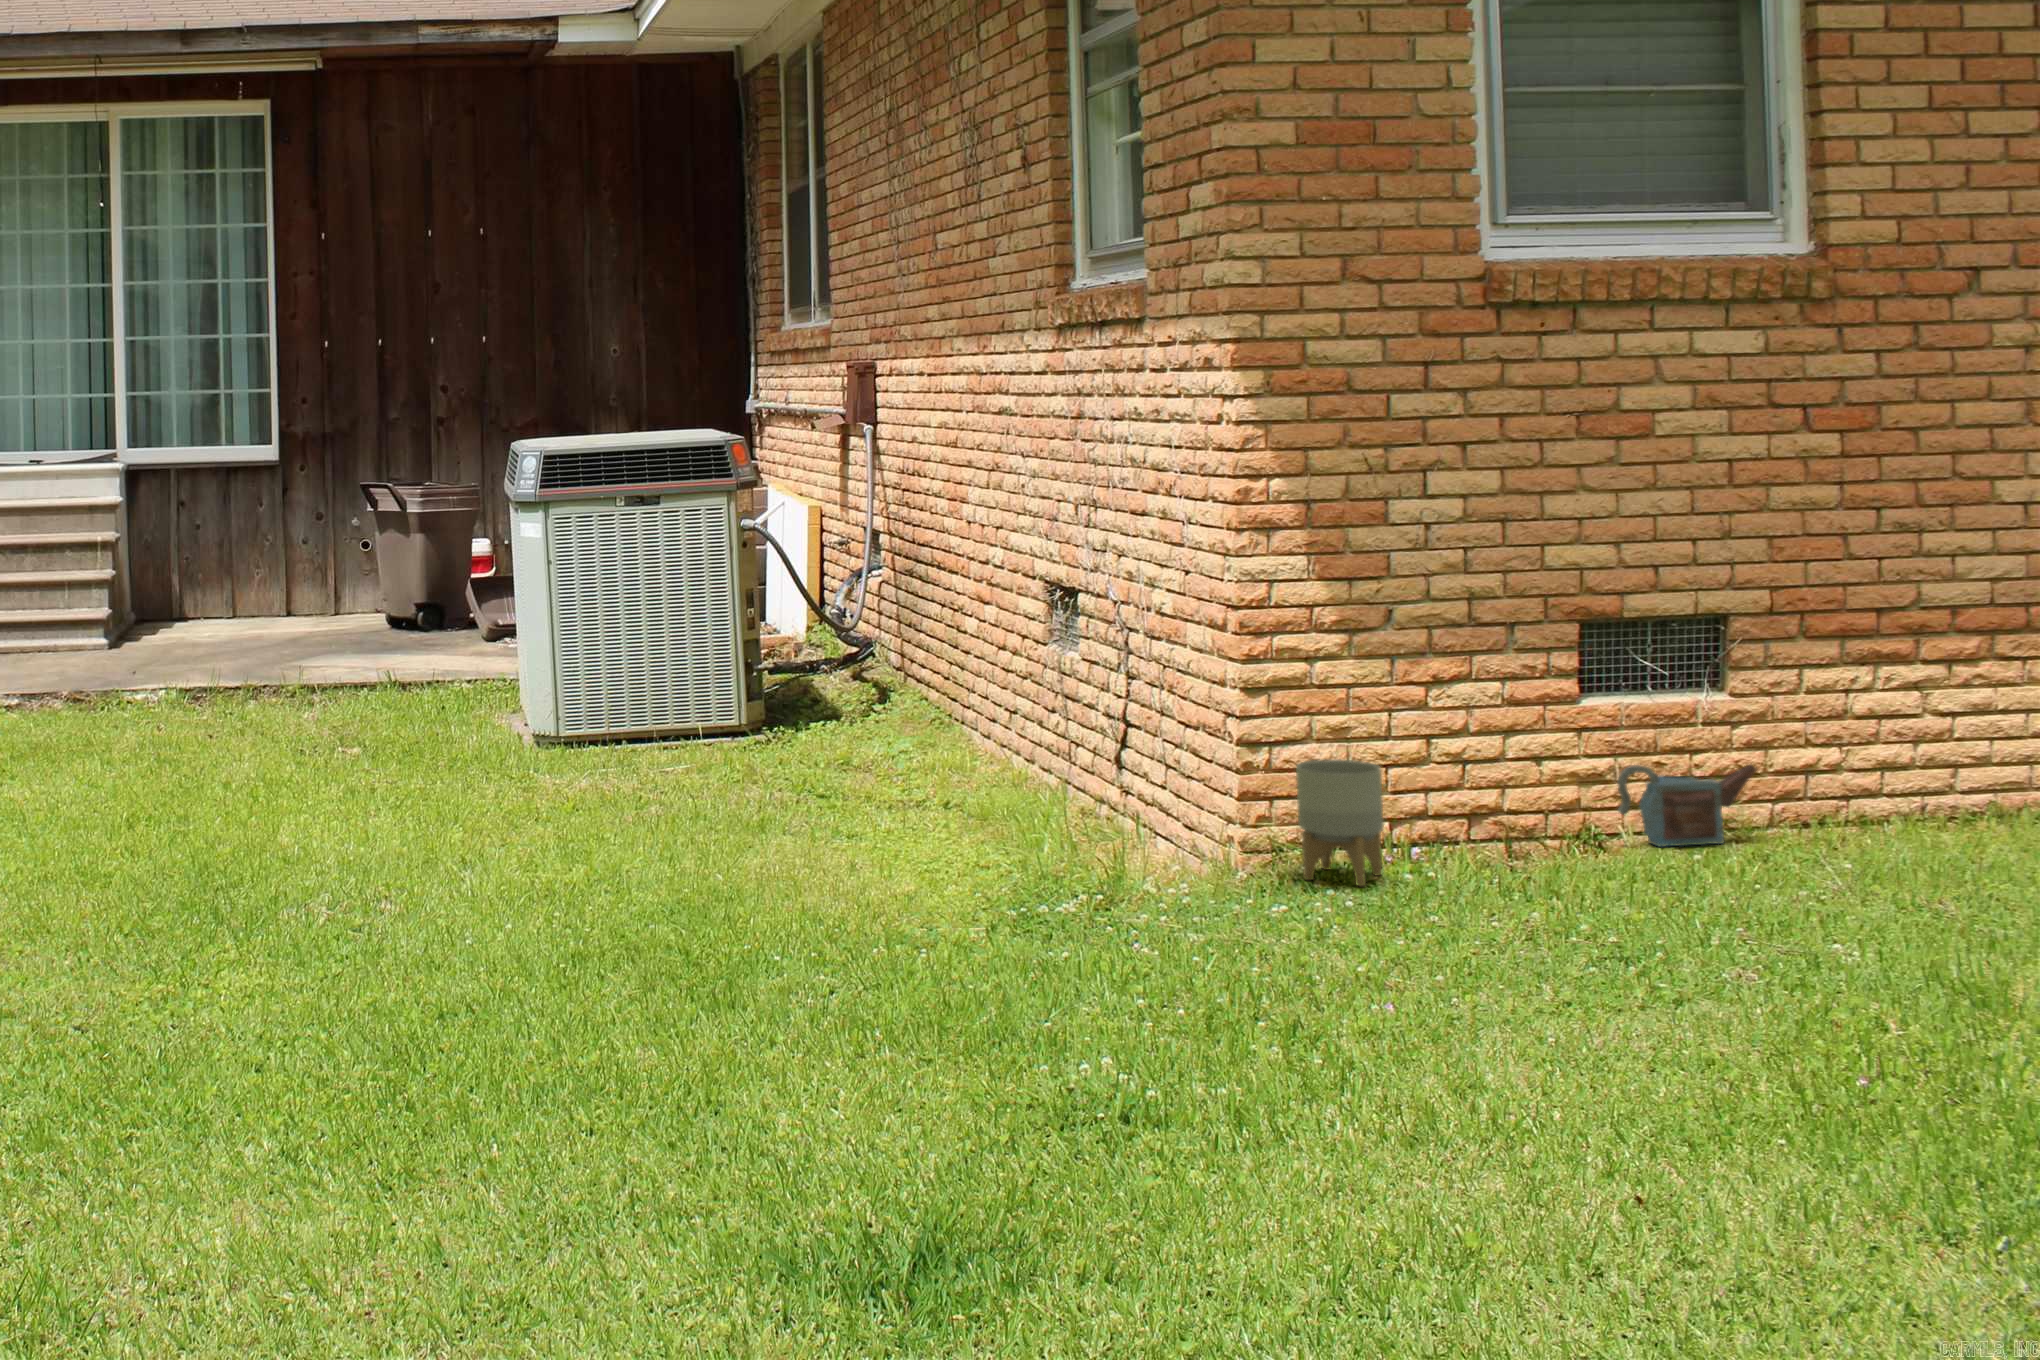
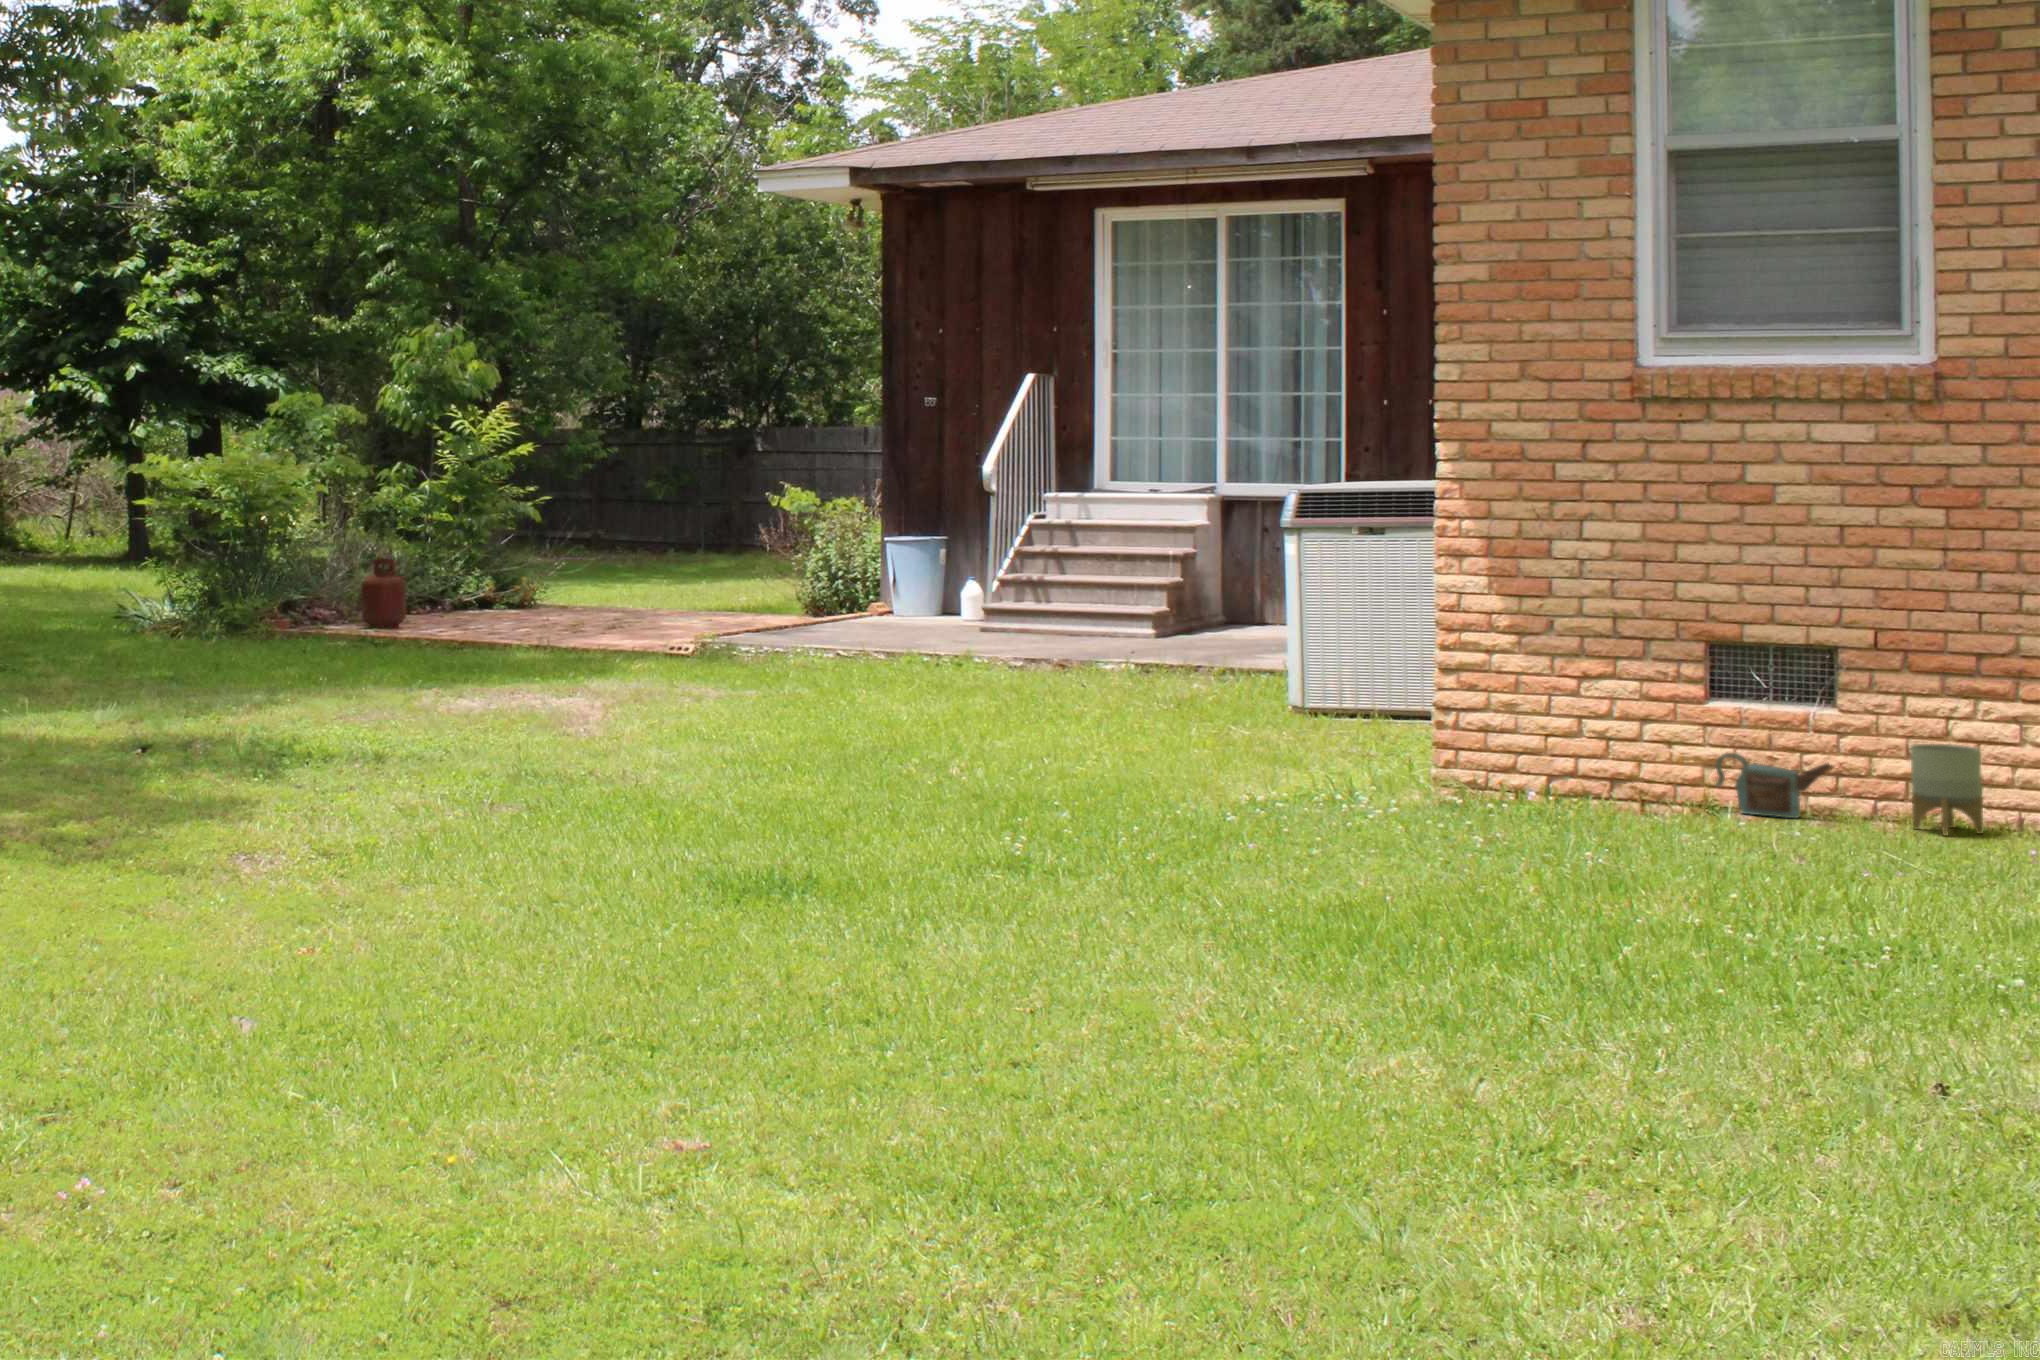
planter: present [1296,759,1384,886] -> present [1910,744,1984,835]

